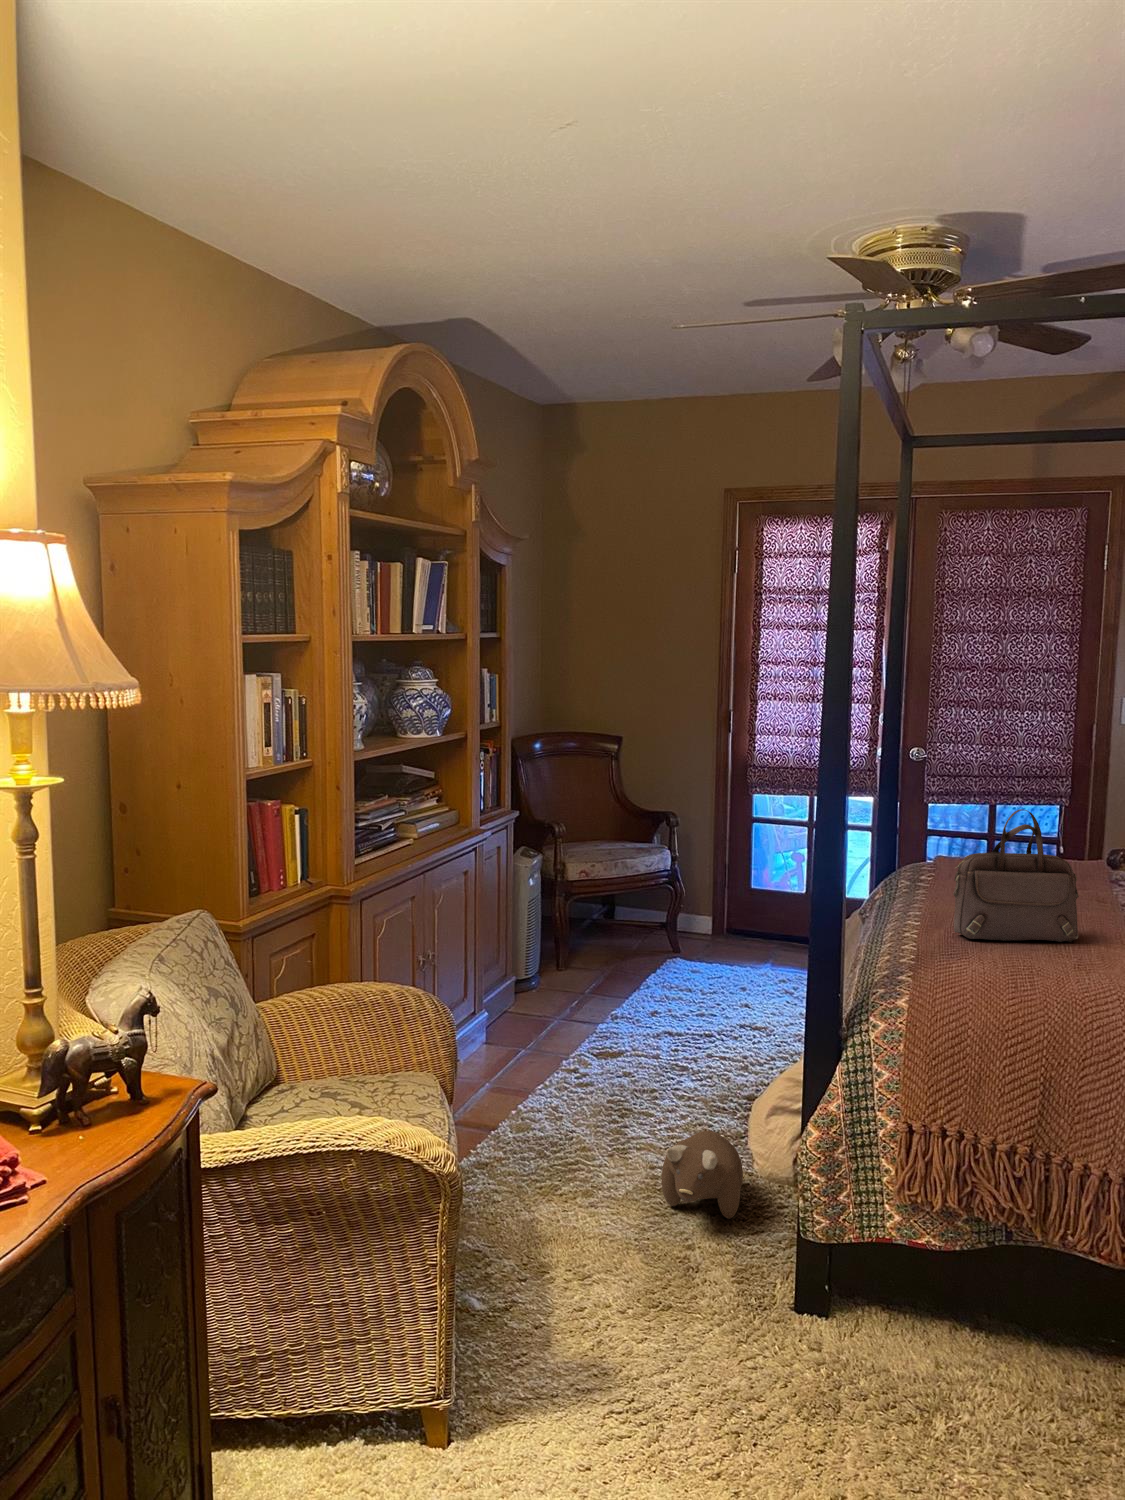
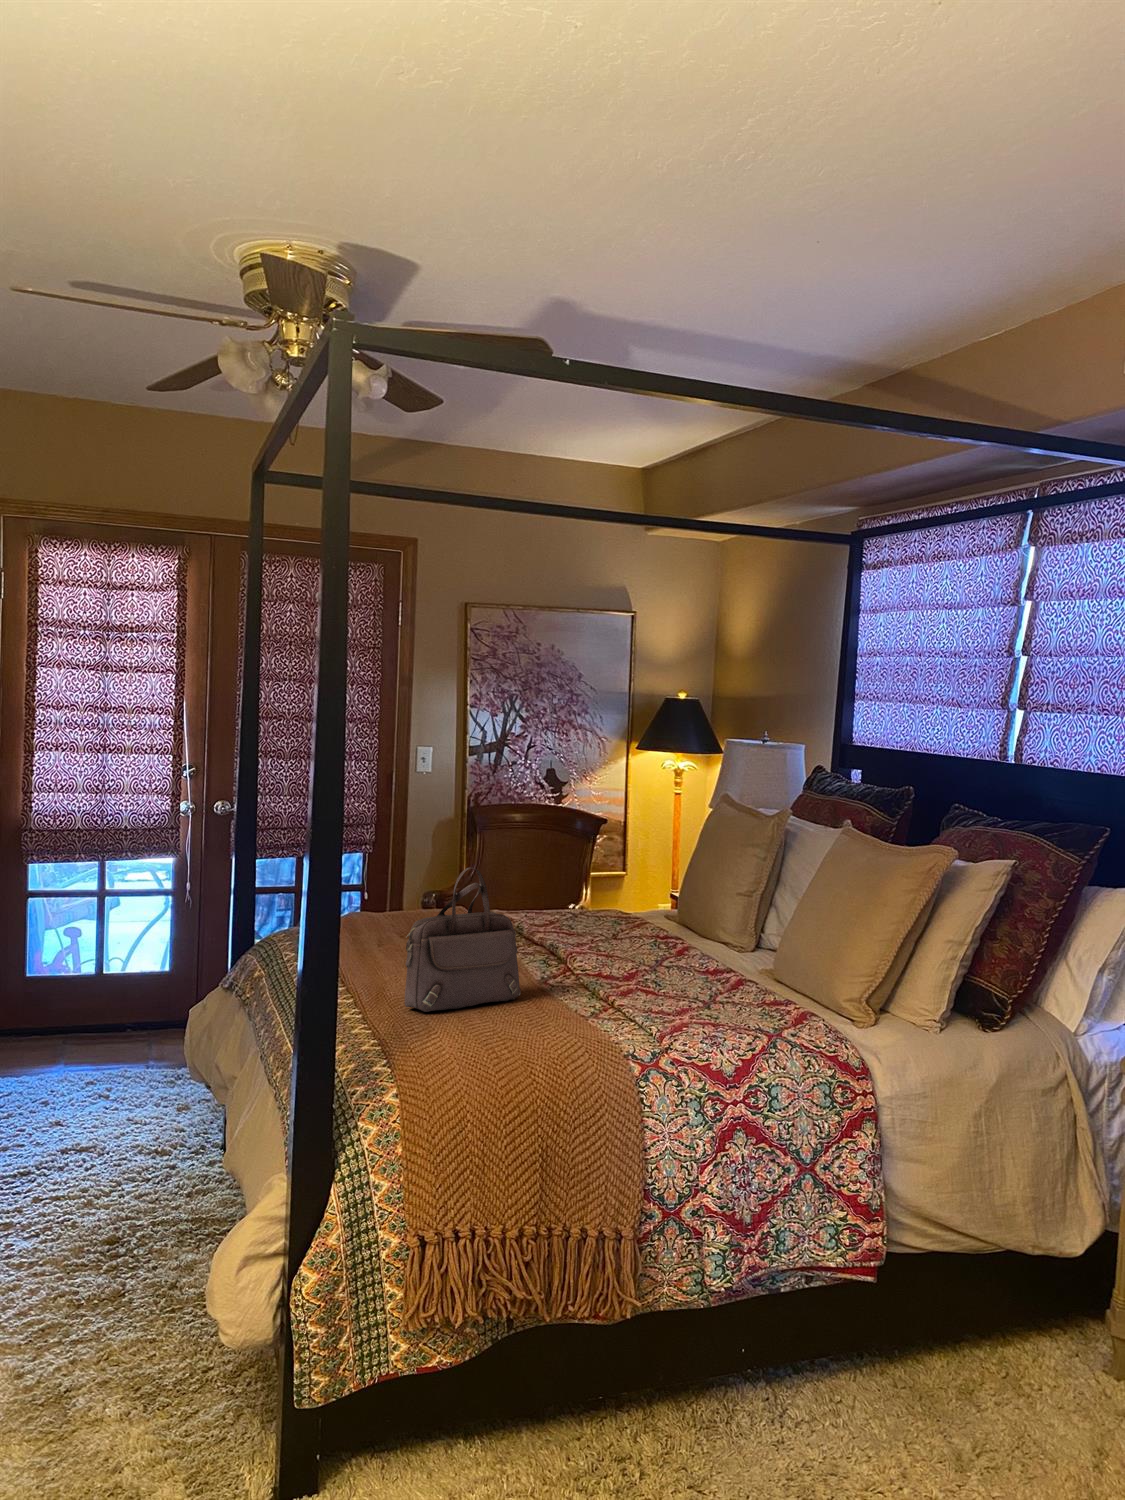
plush toy: present [662,1131,743,1219] -> none [53,1302,162,1416]

